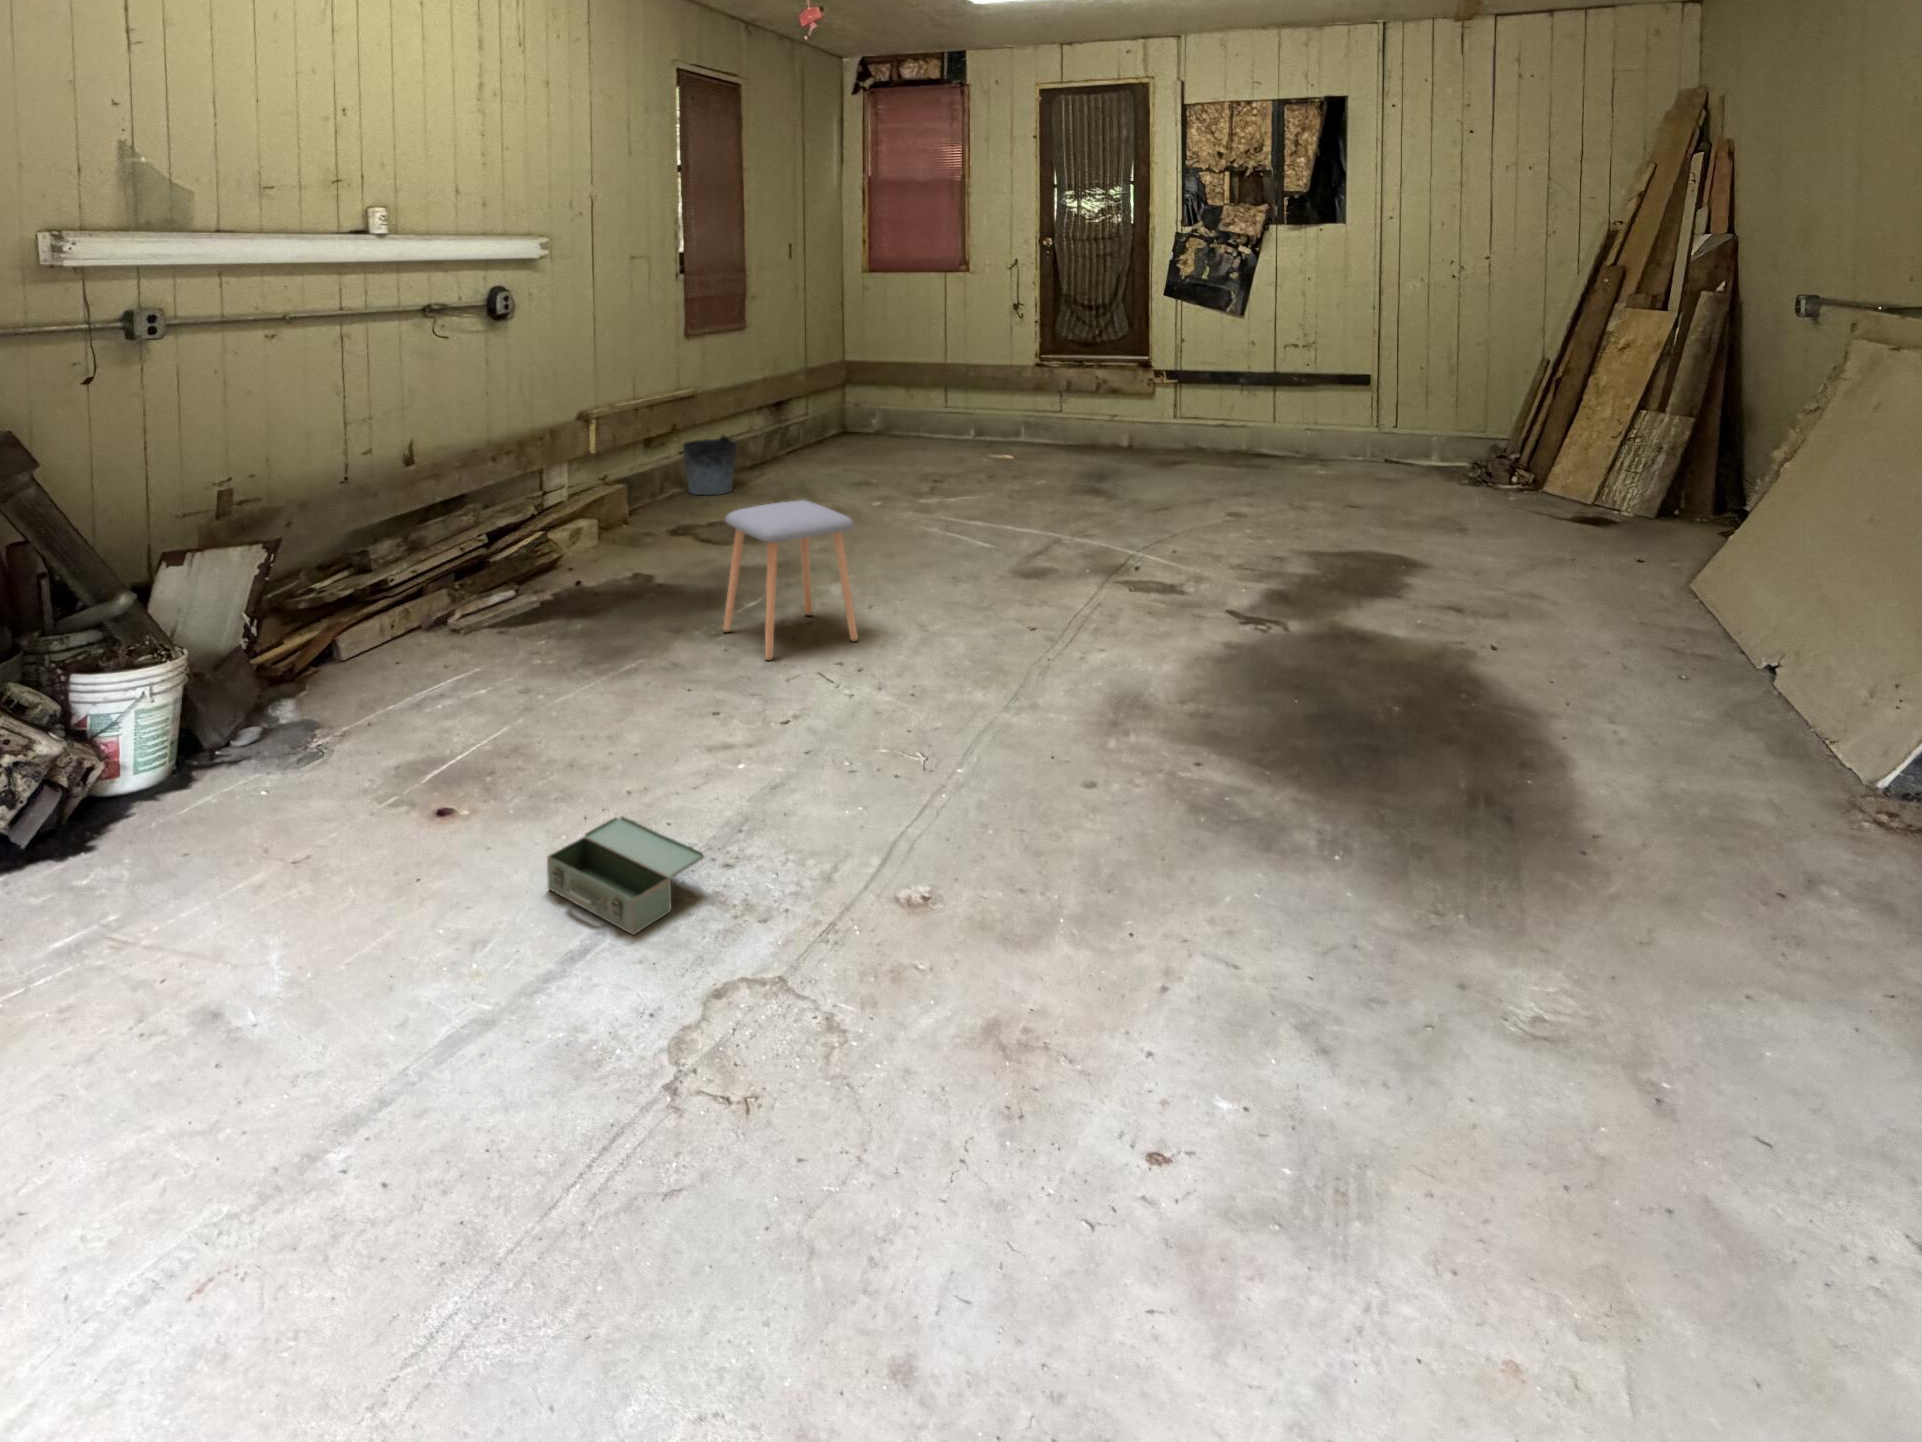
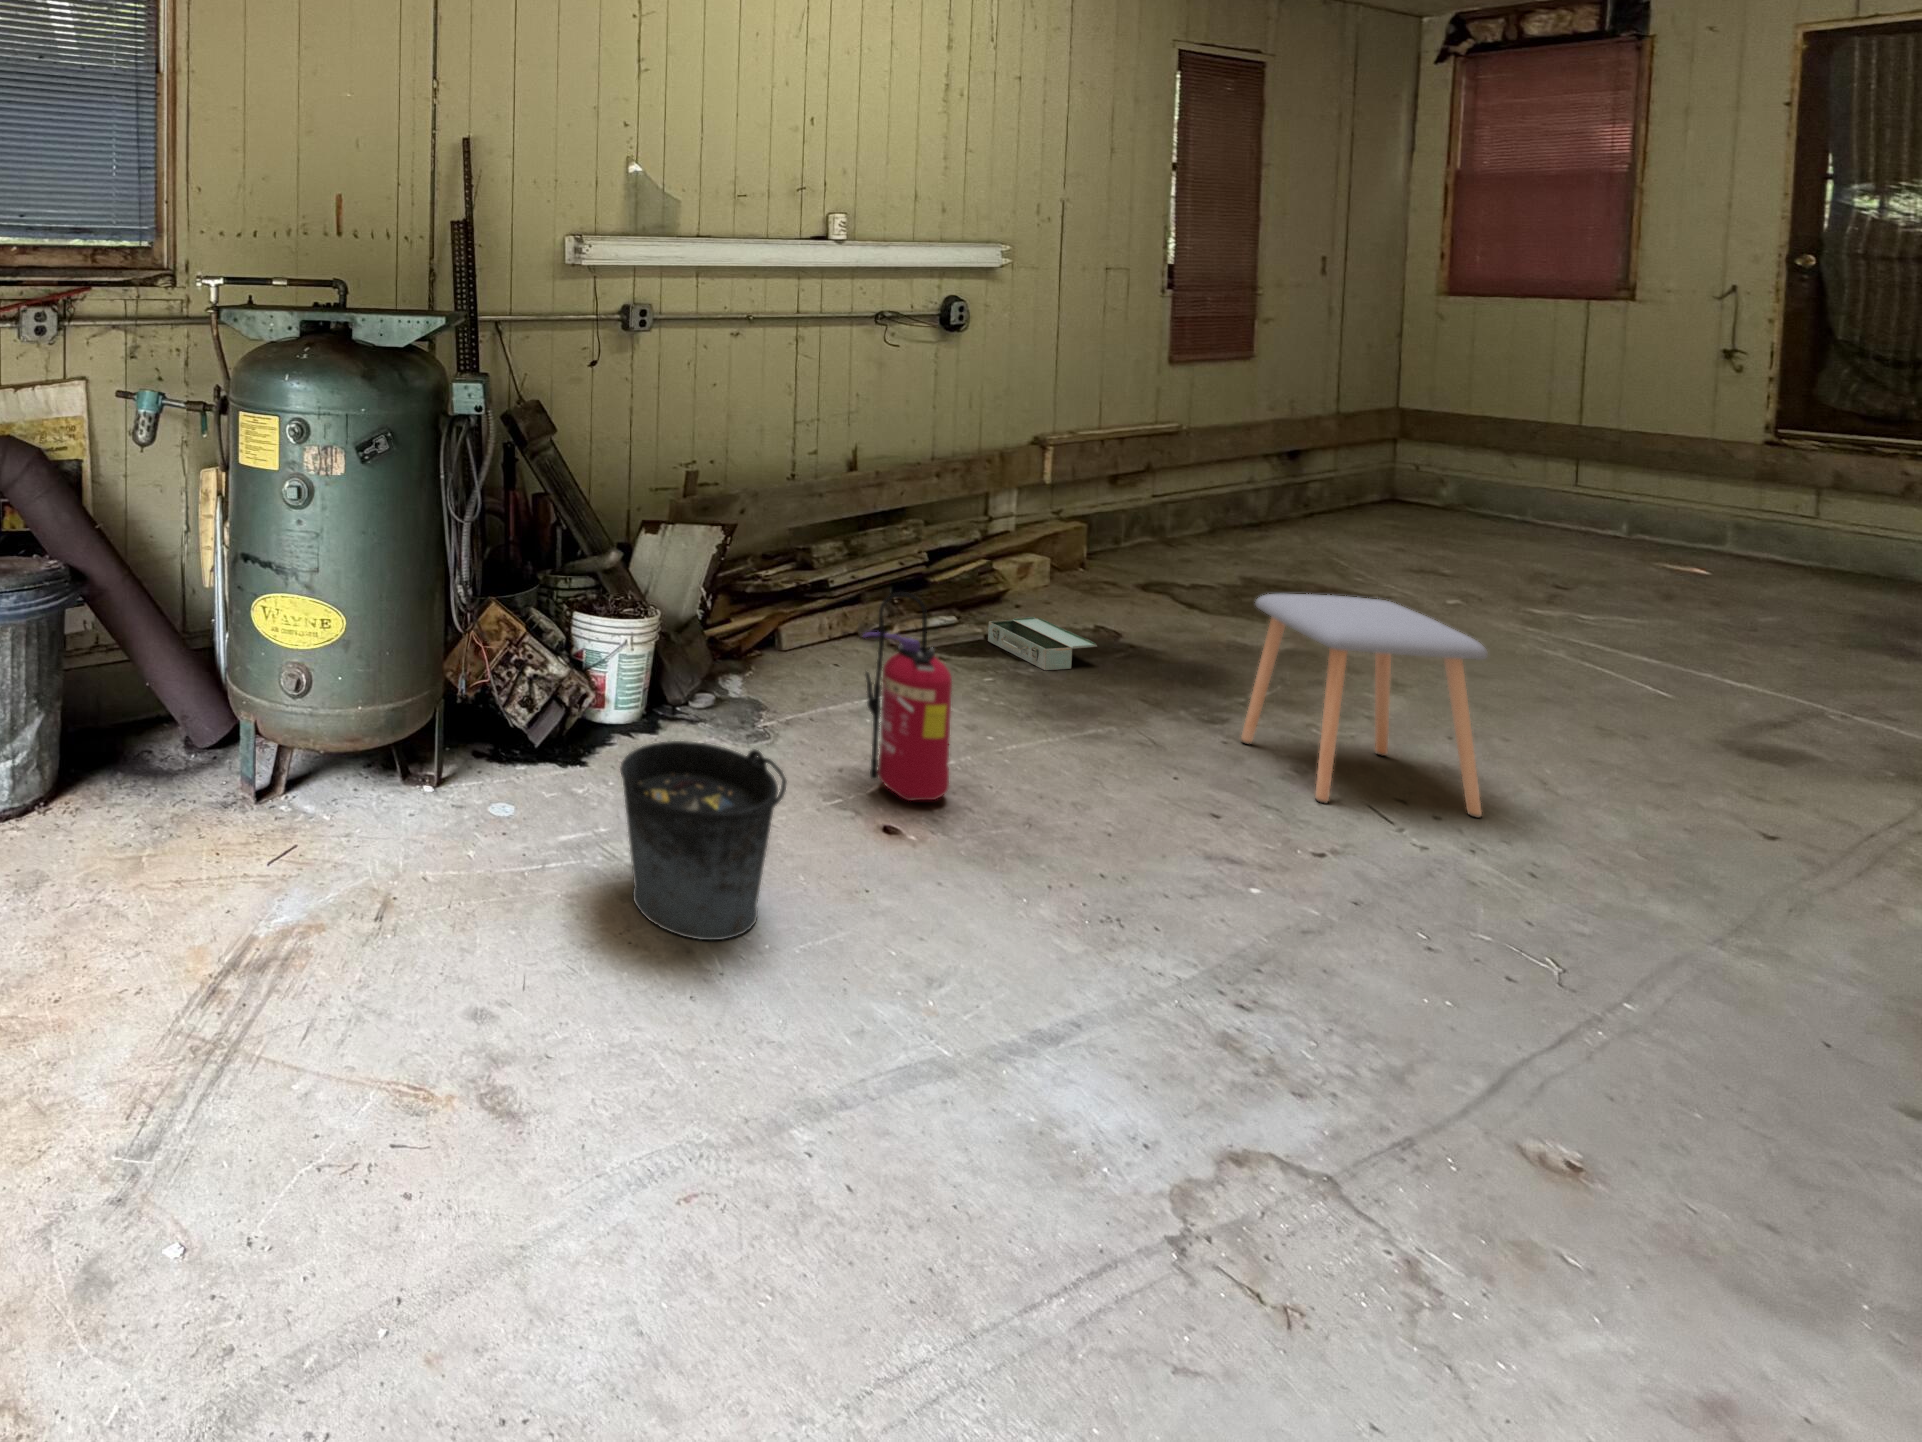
bucket: present [682,436,739,495] -> present [620,741,787,940]
fire extinguisher: none [406,568,494,762] -> present [864,592,952,801]
toolbox: present [547,817,704,935] -> present [988,617,1097,670]

